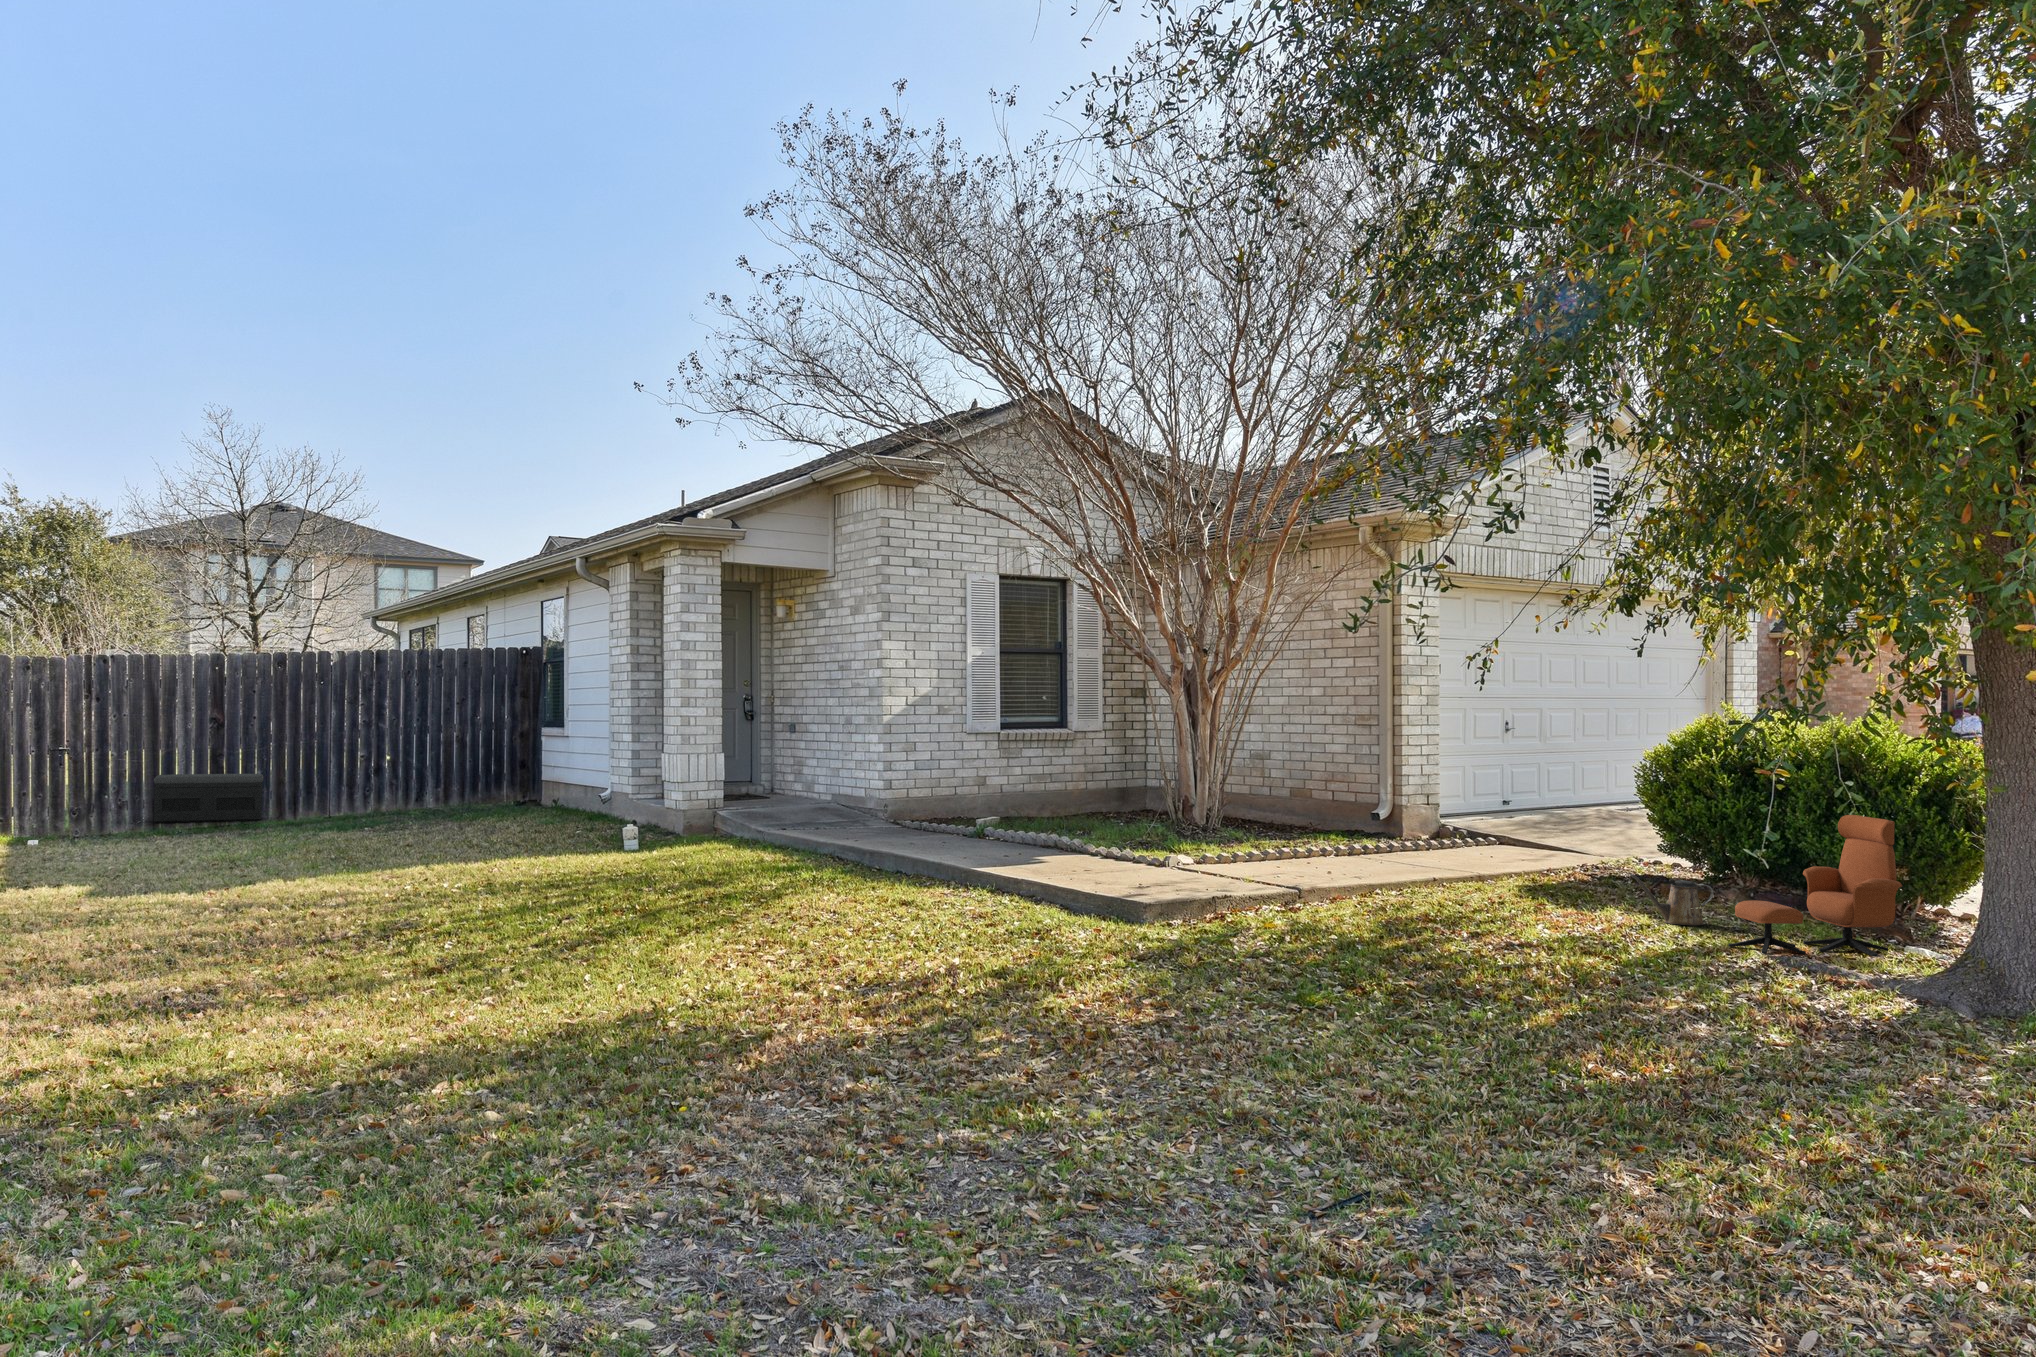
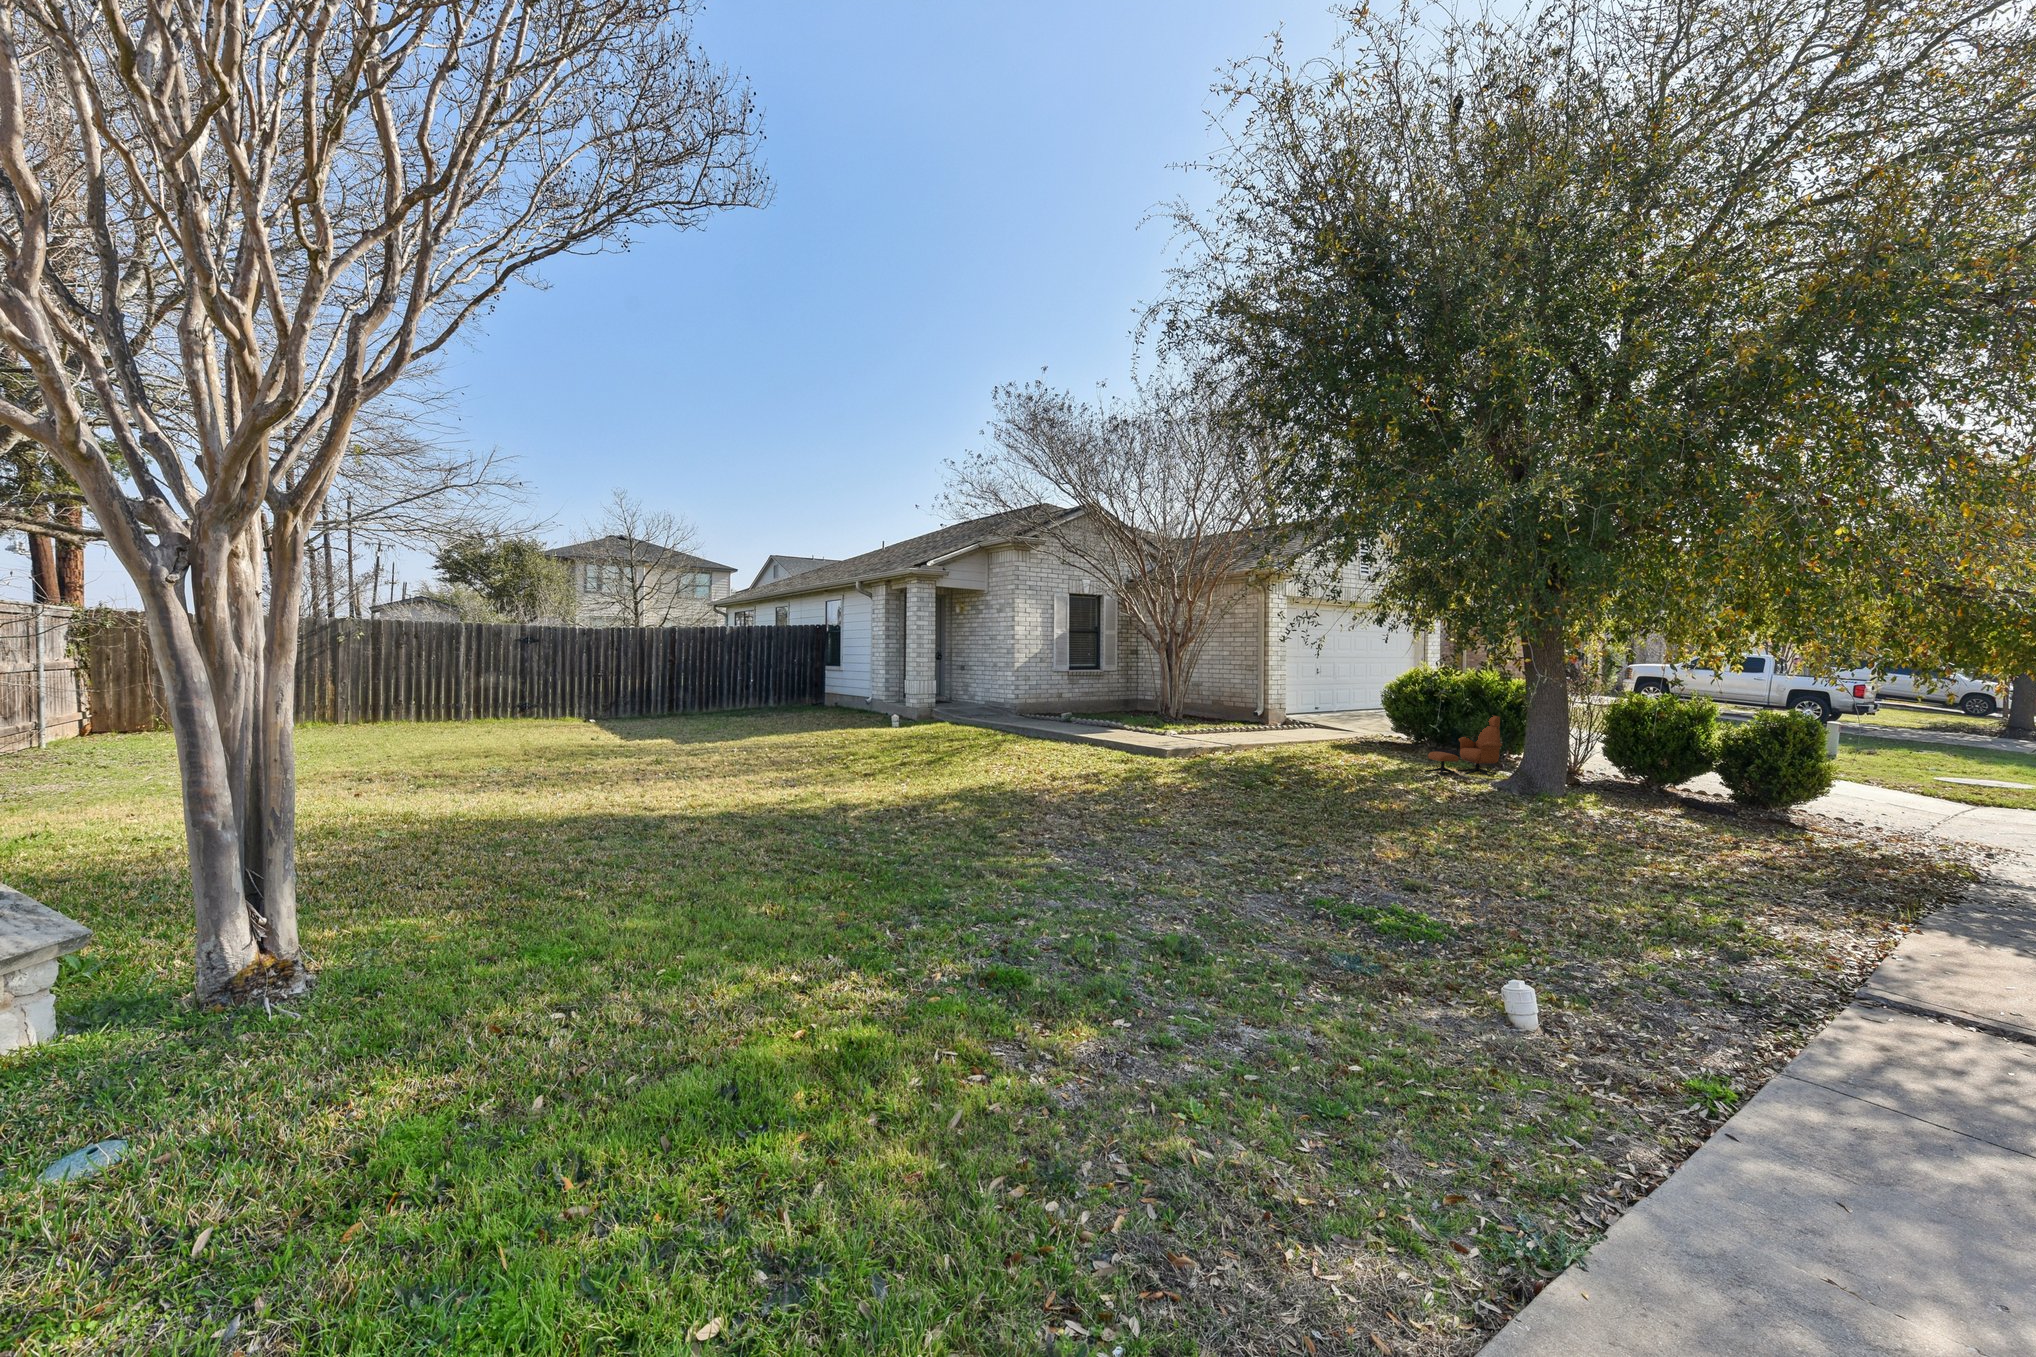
storage bench: present [154,774,264,823] -> none [648,688,700,712]
watering can: present [1630,874,1714,925] -> none [1380,740,1418,763]

